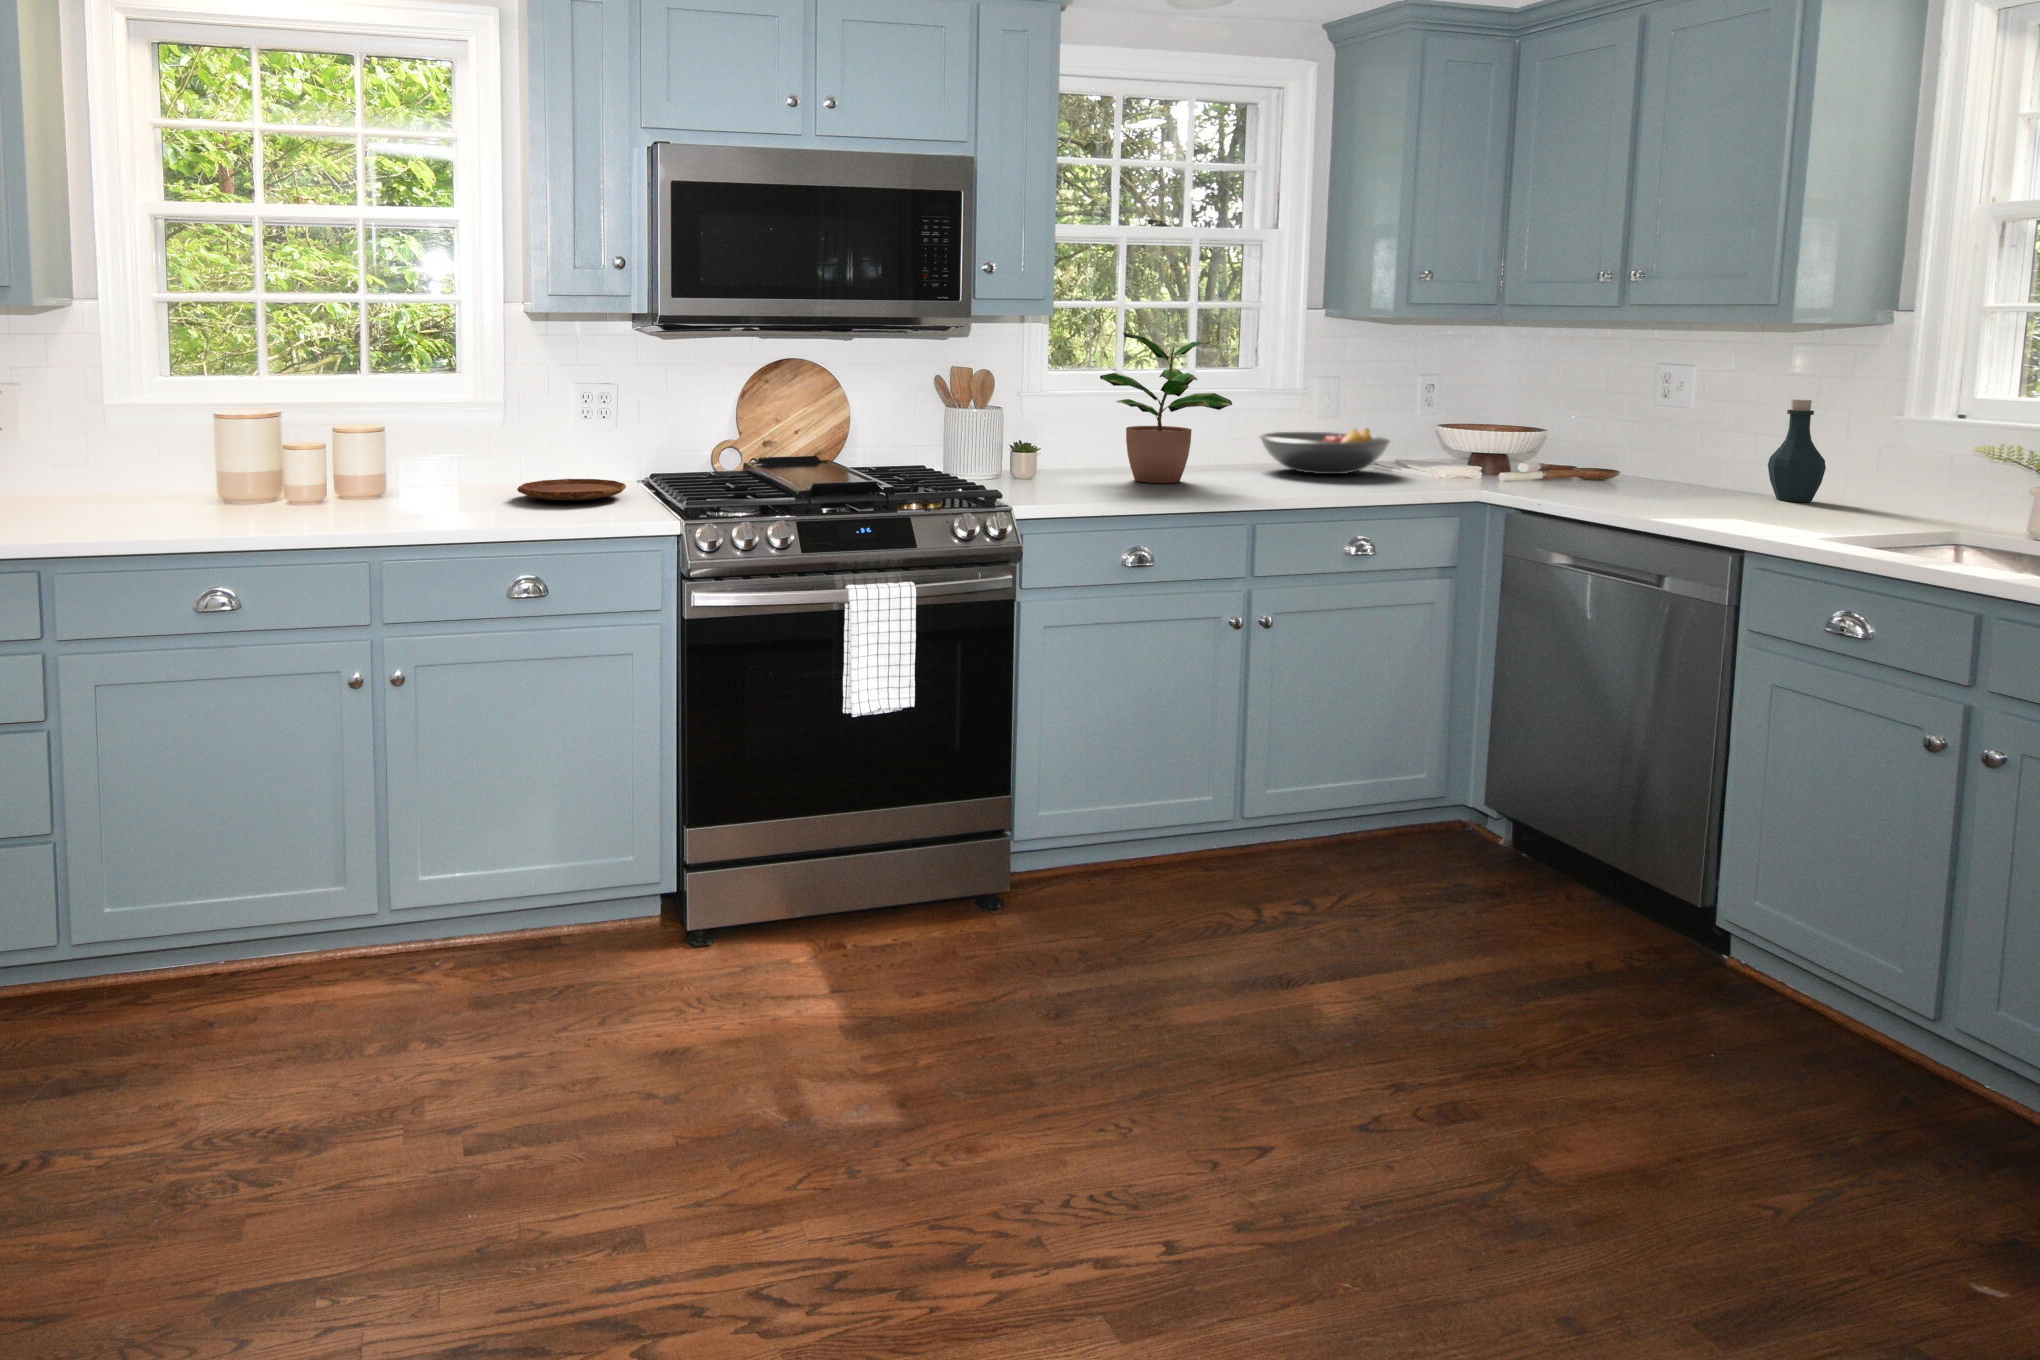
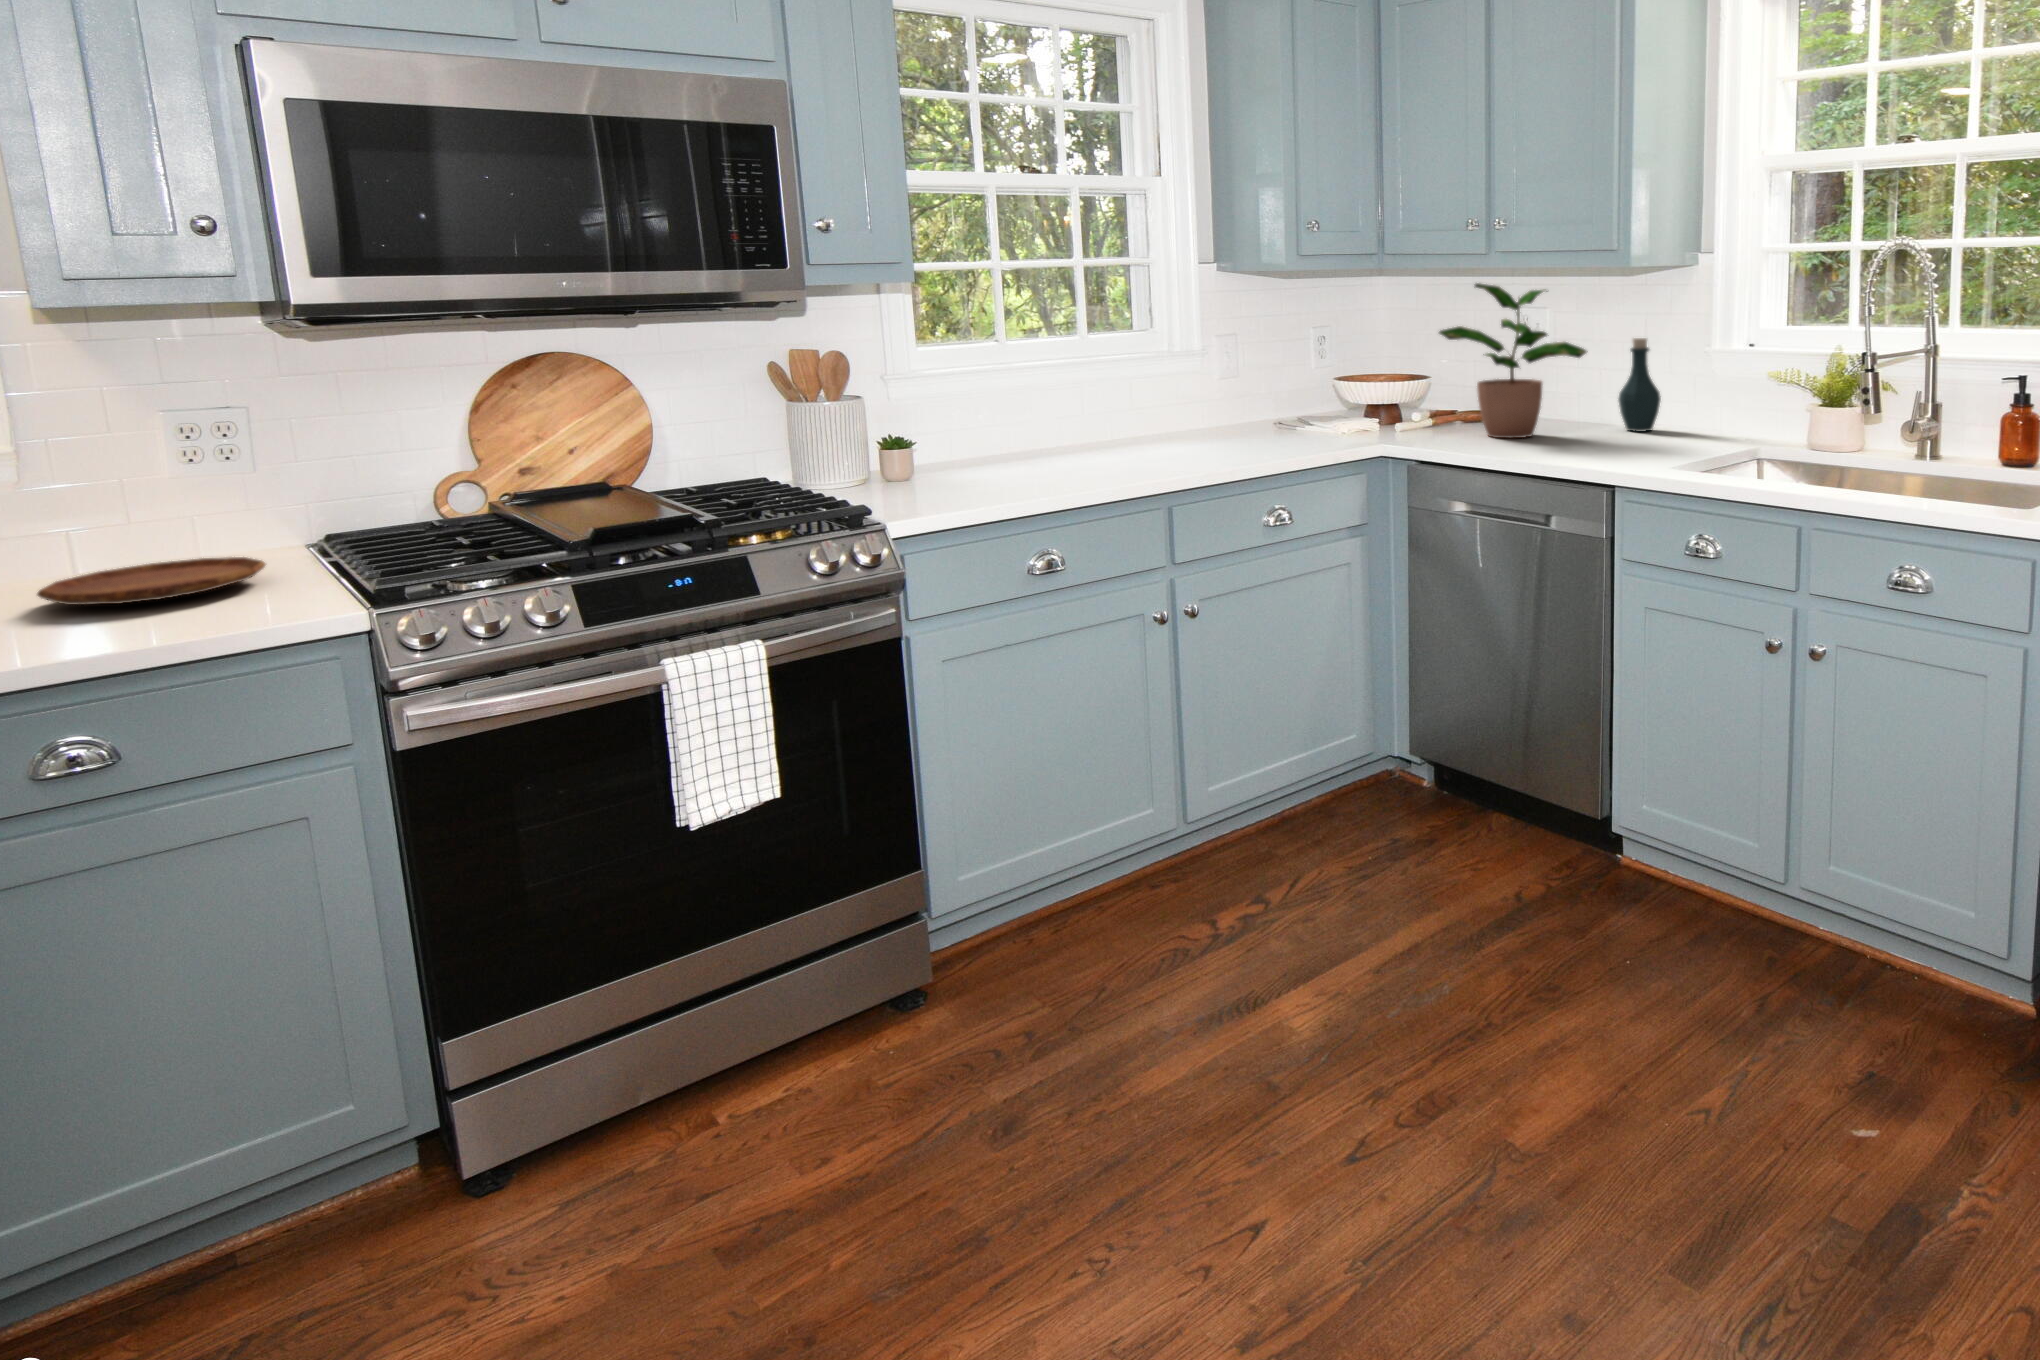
potted plant: present [1100,333,1232,483] -> present [1439,283,1587,438]
fruit bowl: present [1261,428,1390,474] -> none [1169,390,1300,443]

